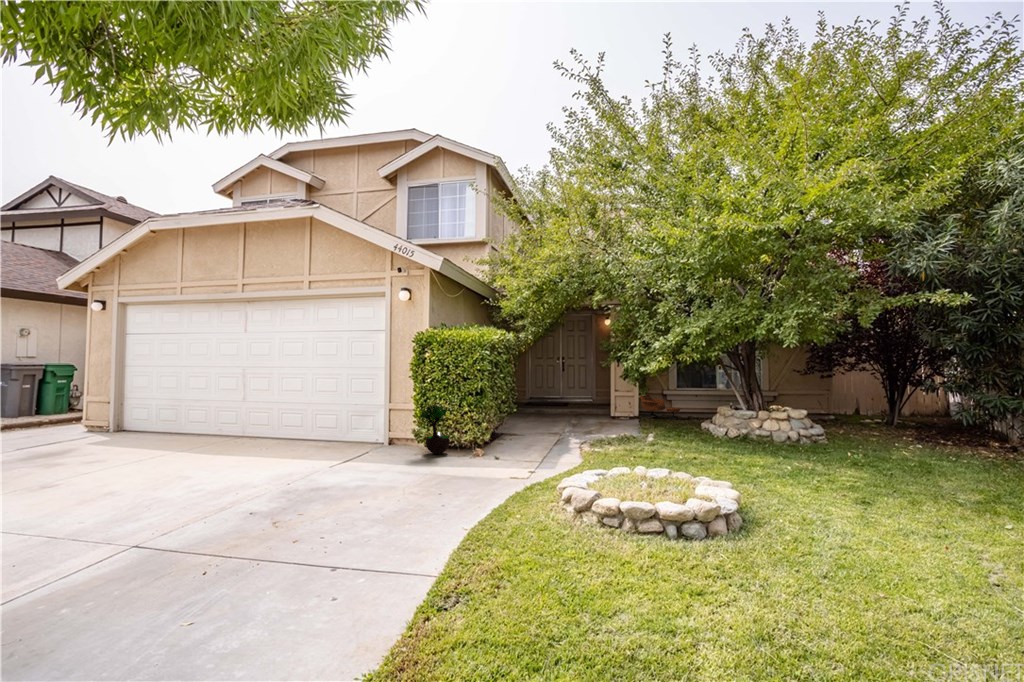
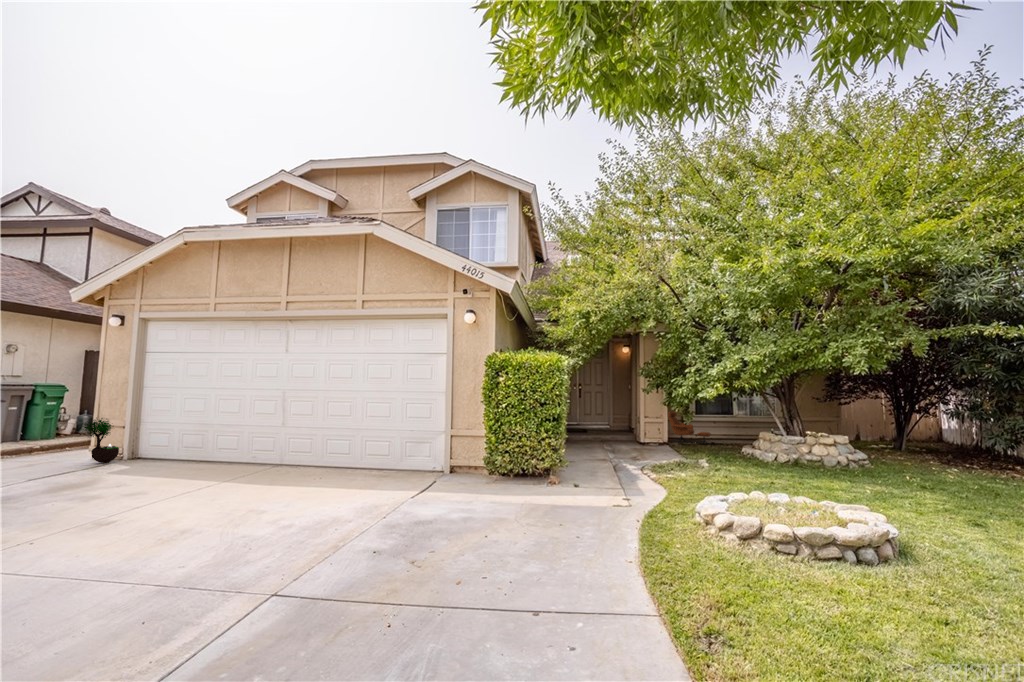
potted tree: present [419,403,450,454] -> present [83,418,119,463]

